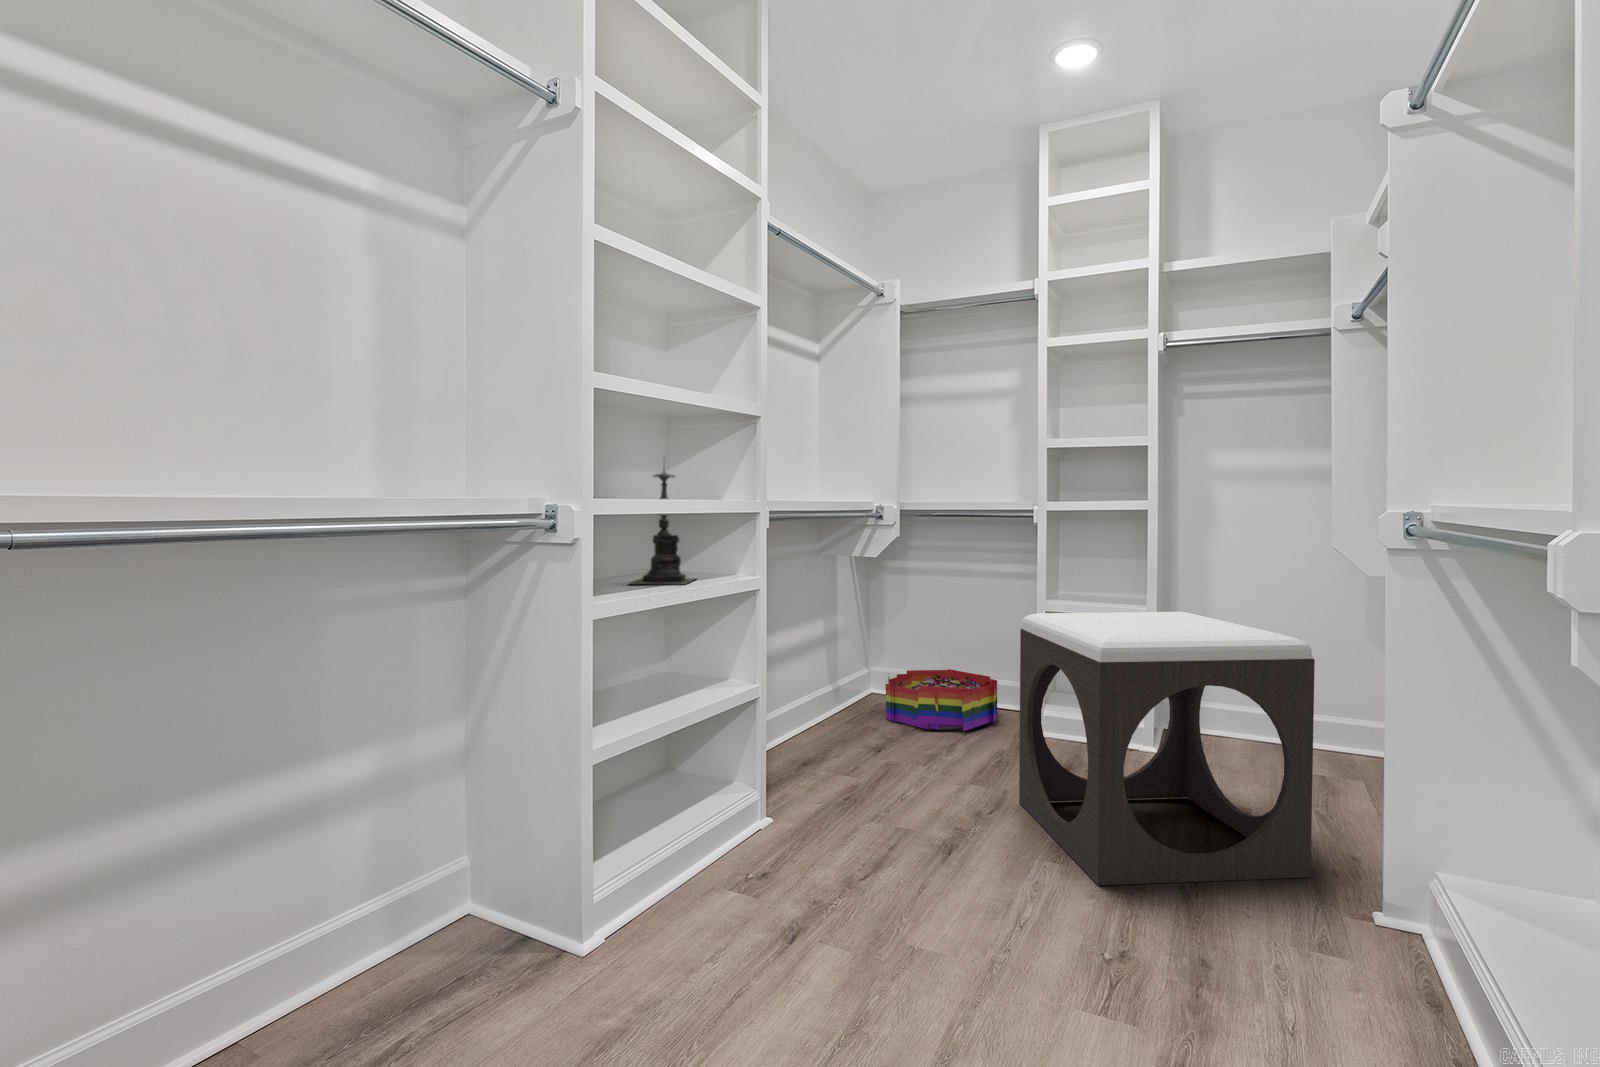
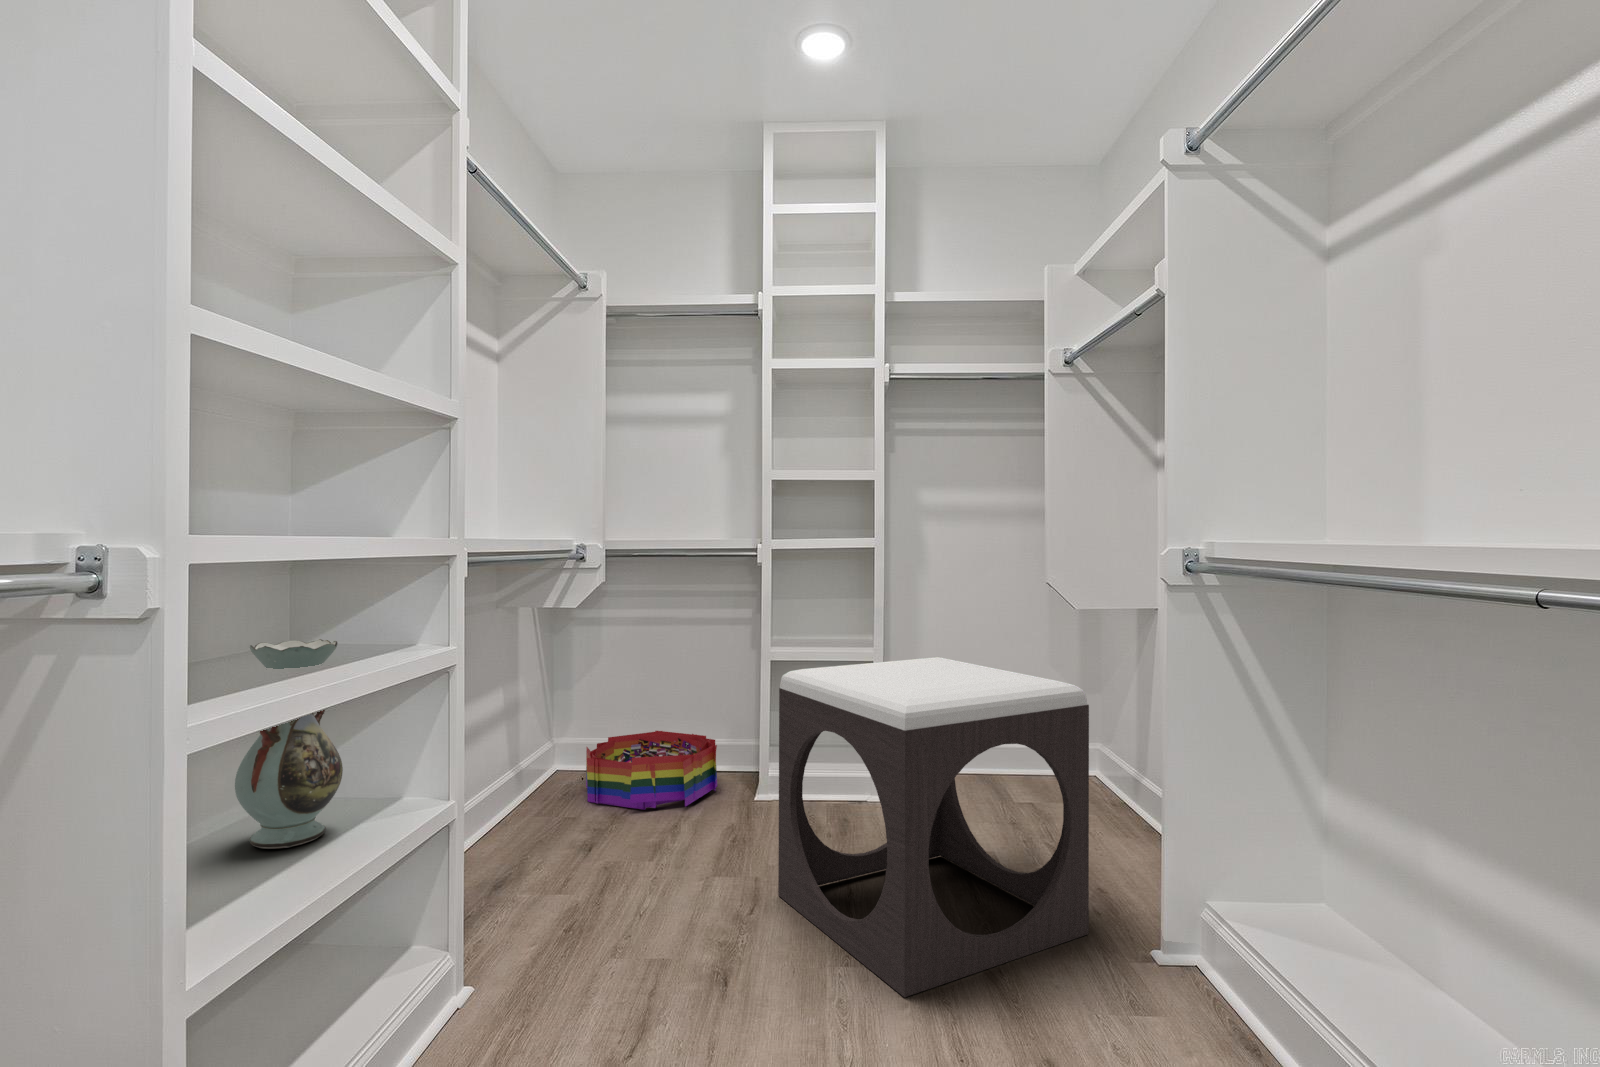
candle holder: present [629,470,694,584] -> none [228,469,351,670]
decorative vase: none [631,569,690,699] -> present [235,639,343,849]

